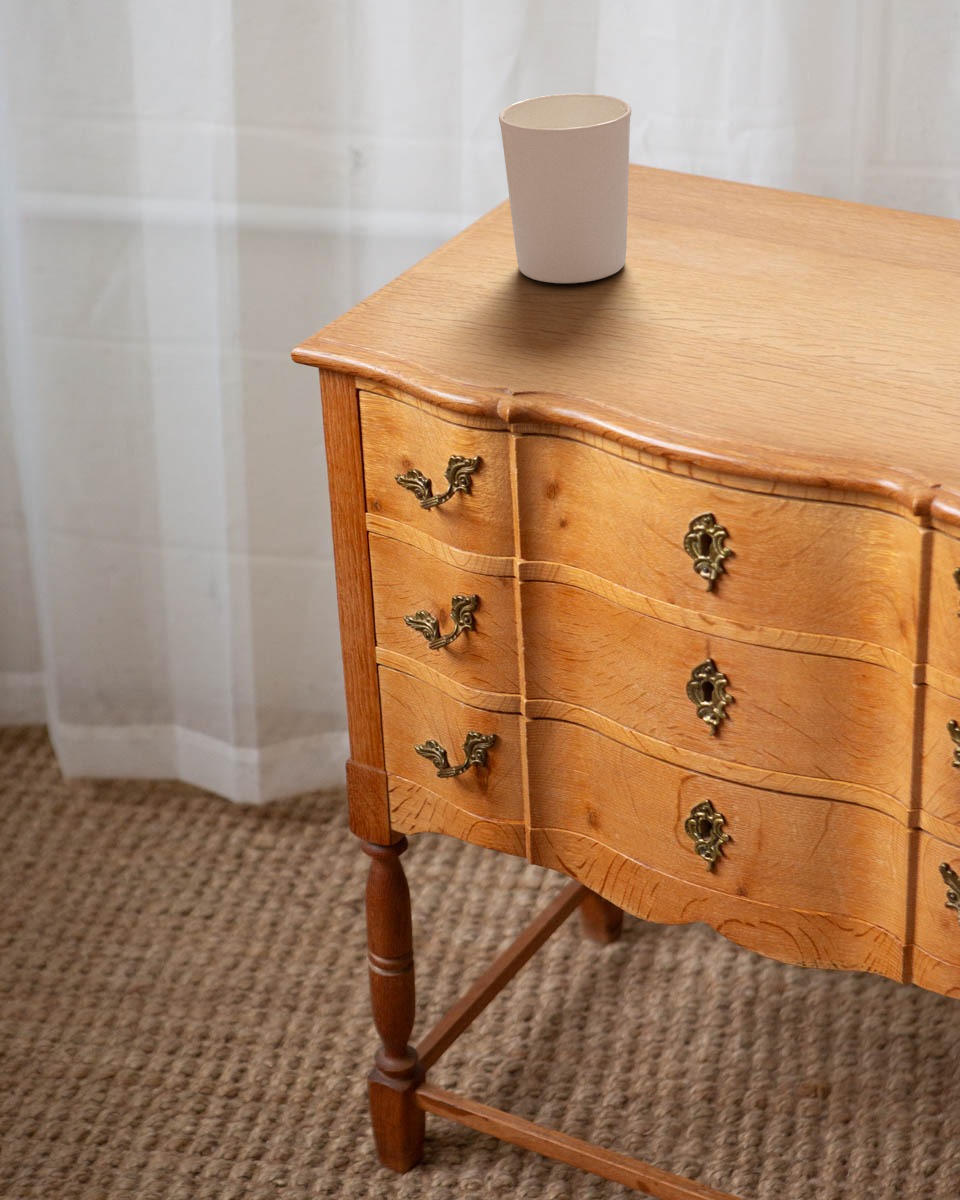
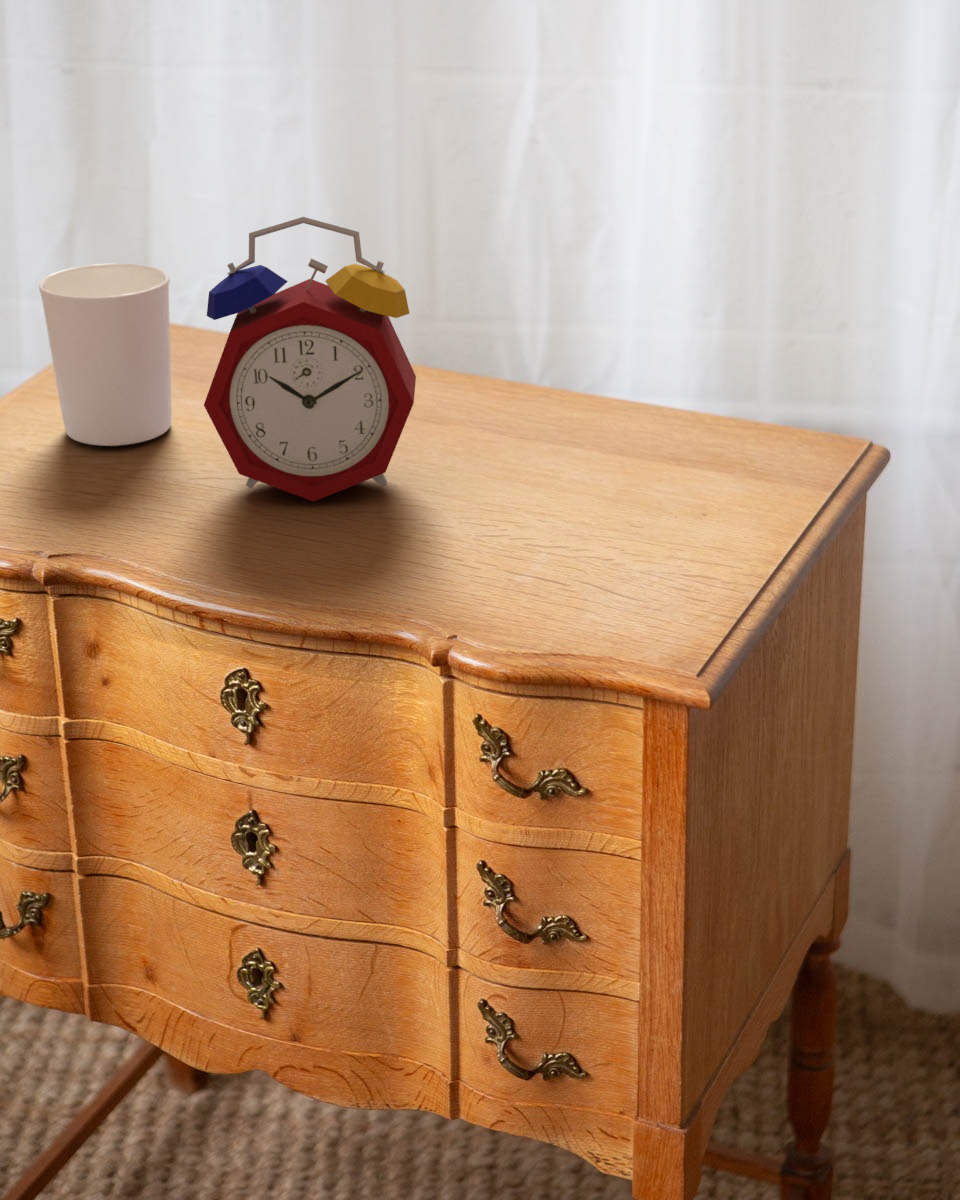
alarm clock: none [672,42,893,343] -> present [204,217,416,501]

